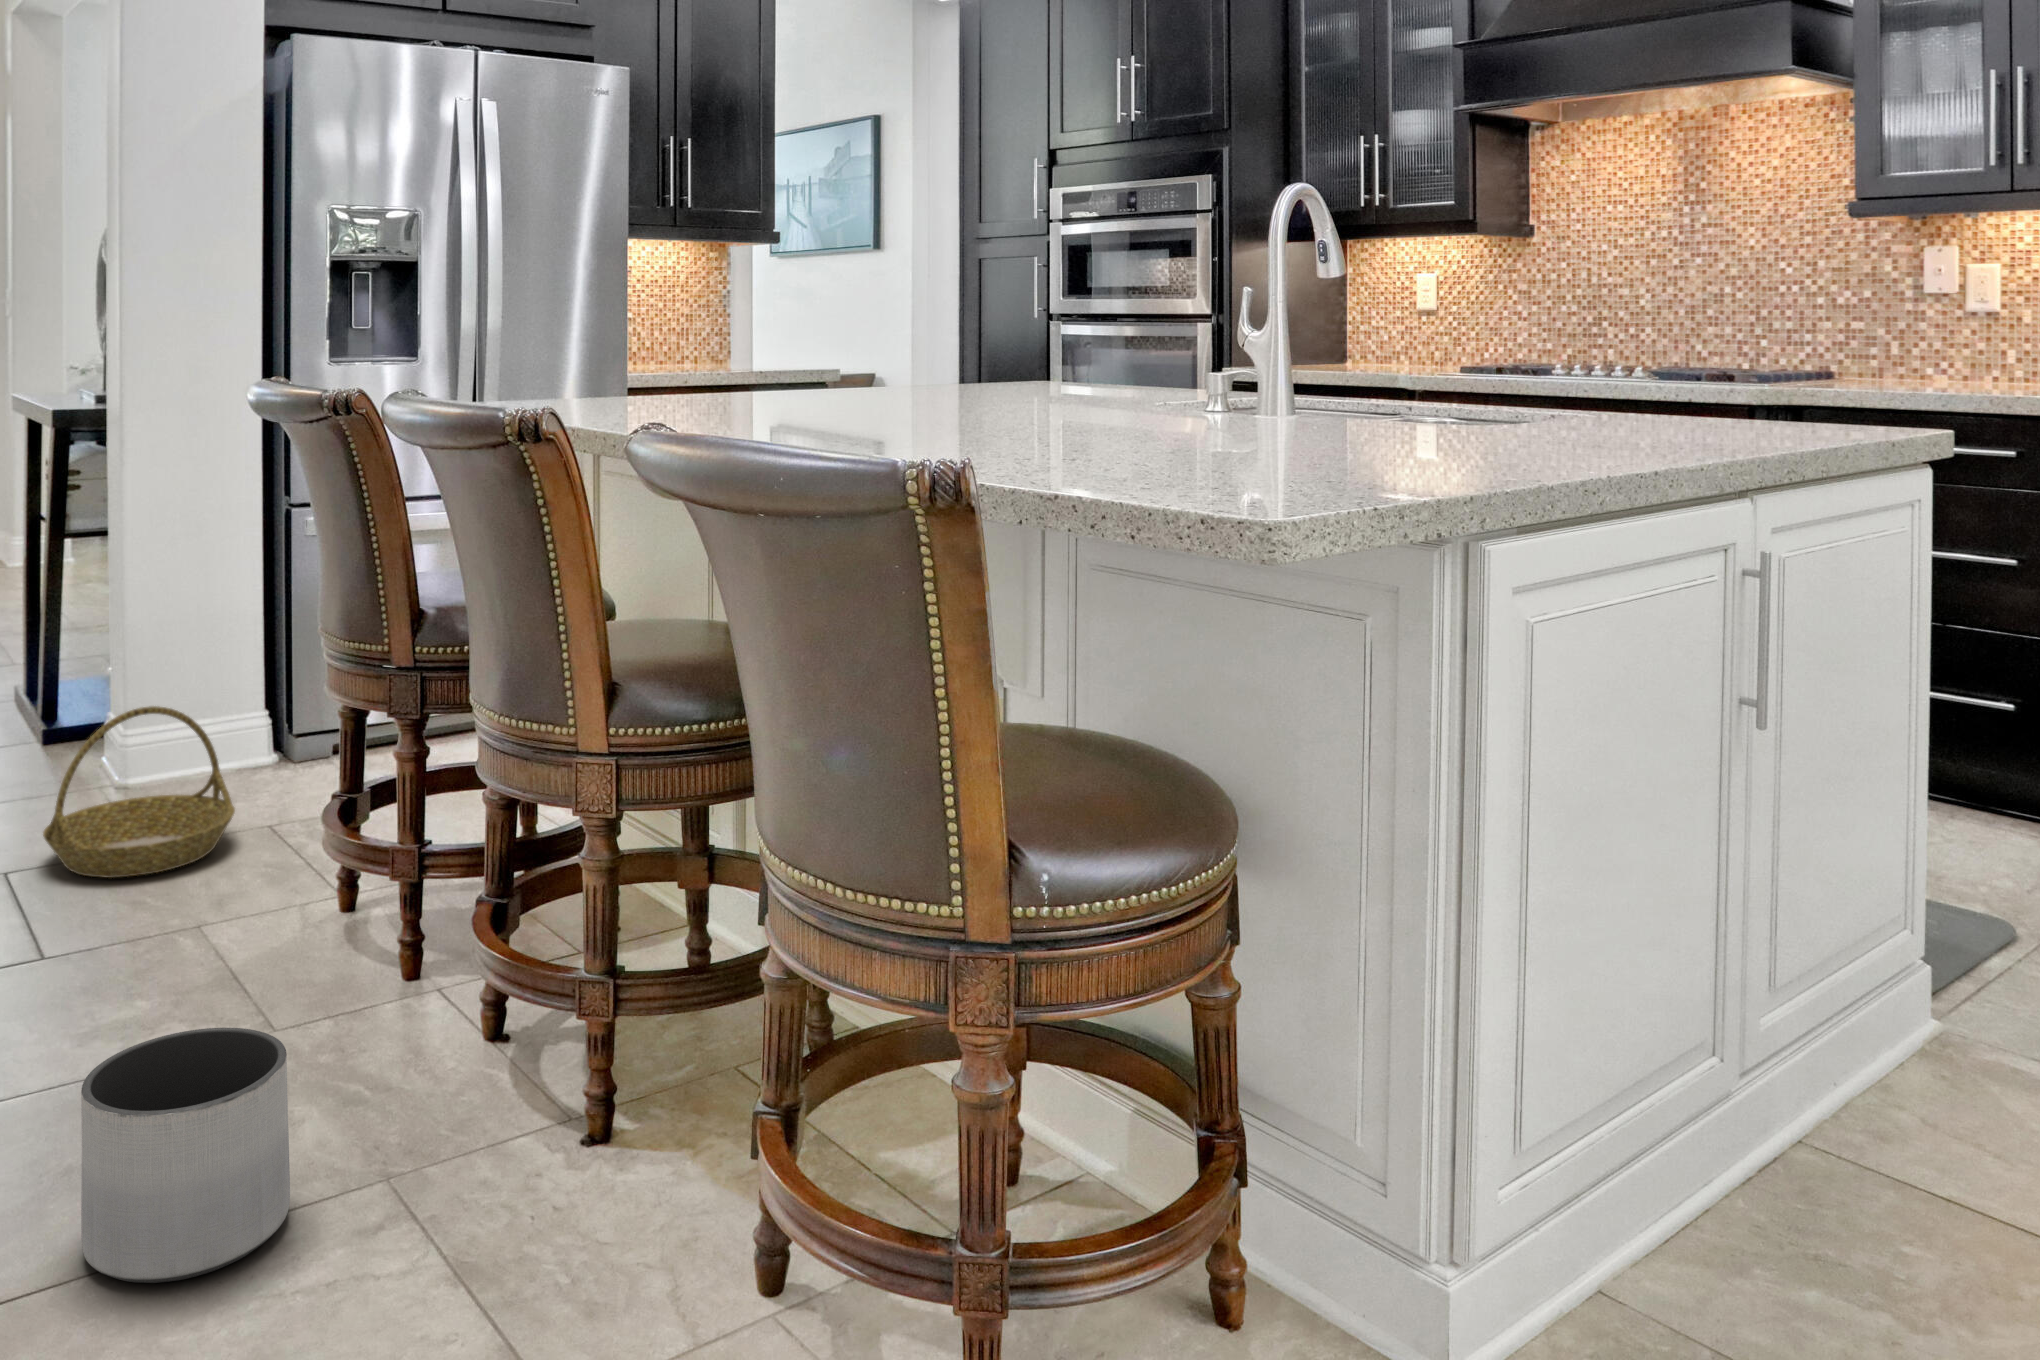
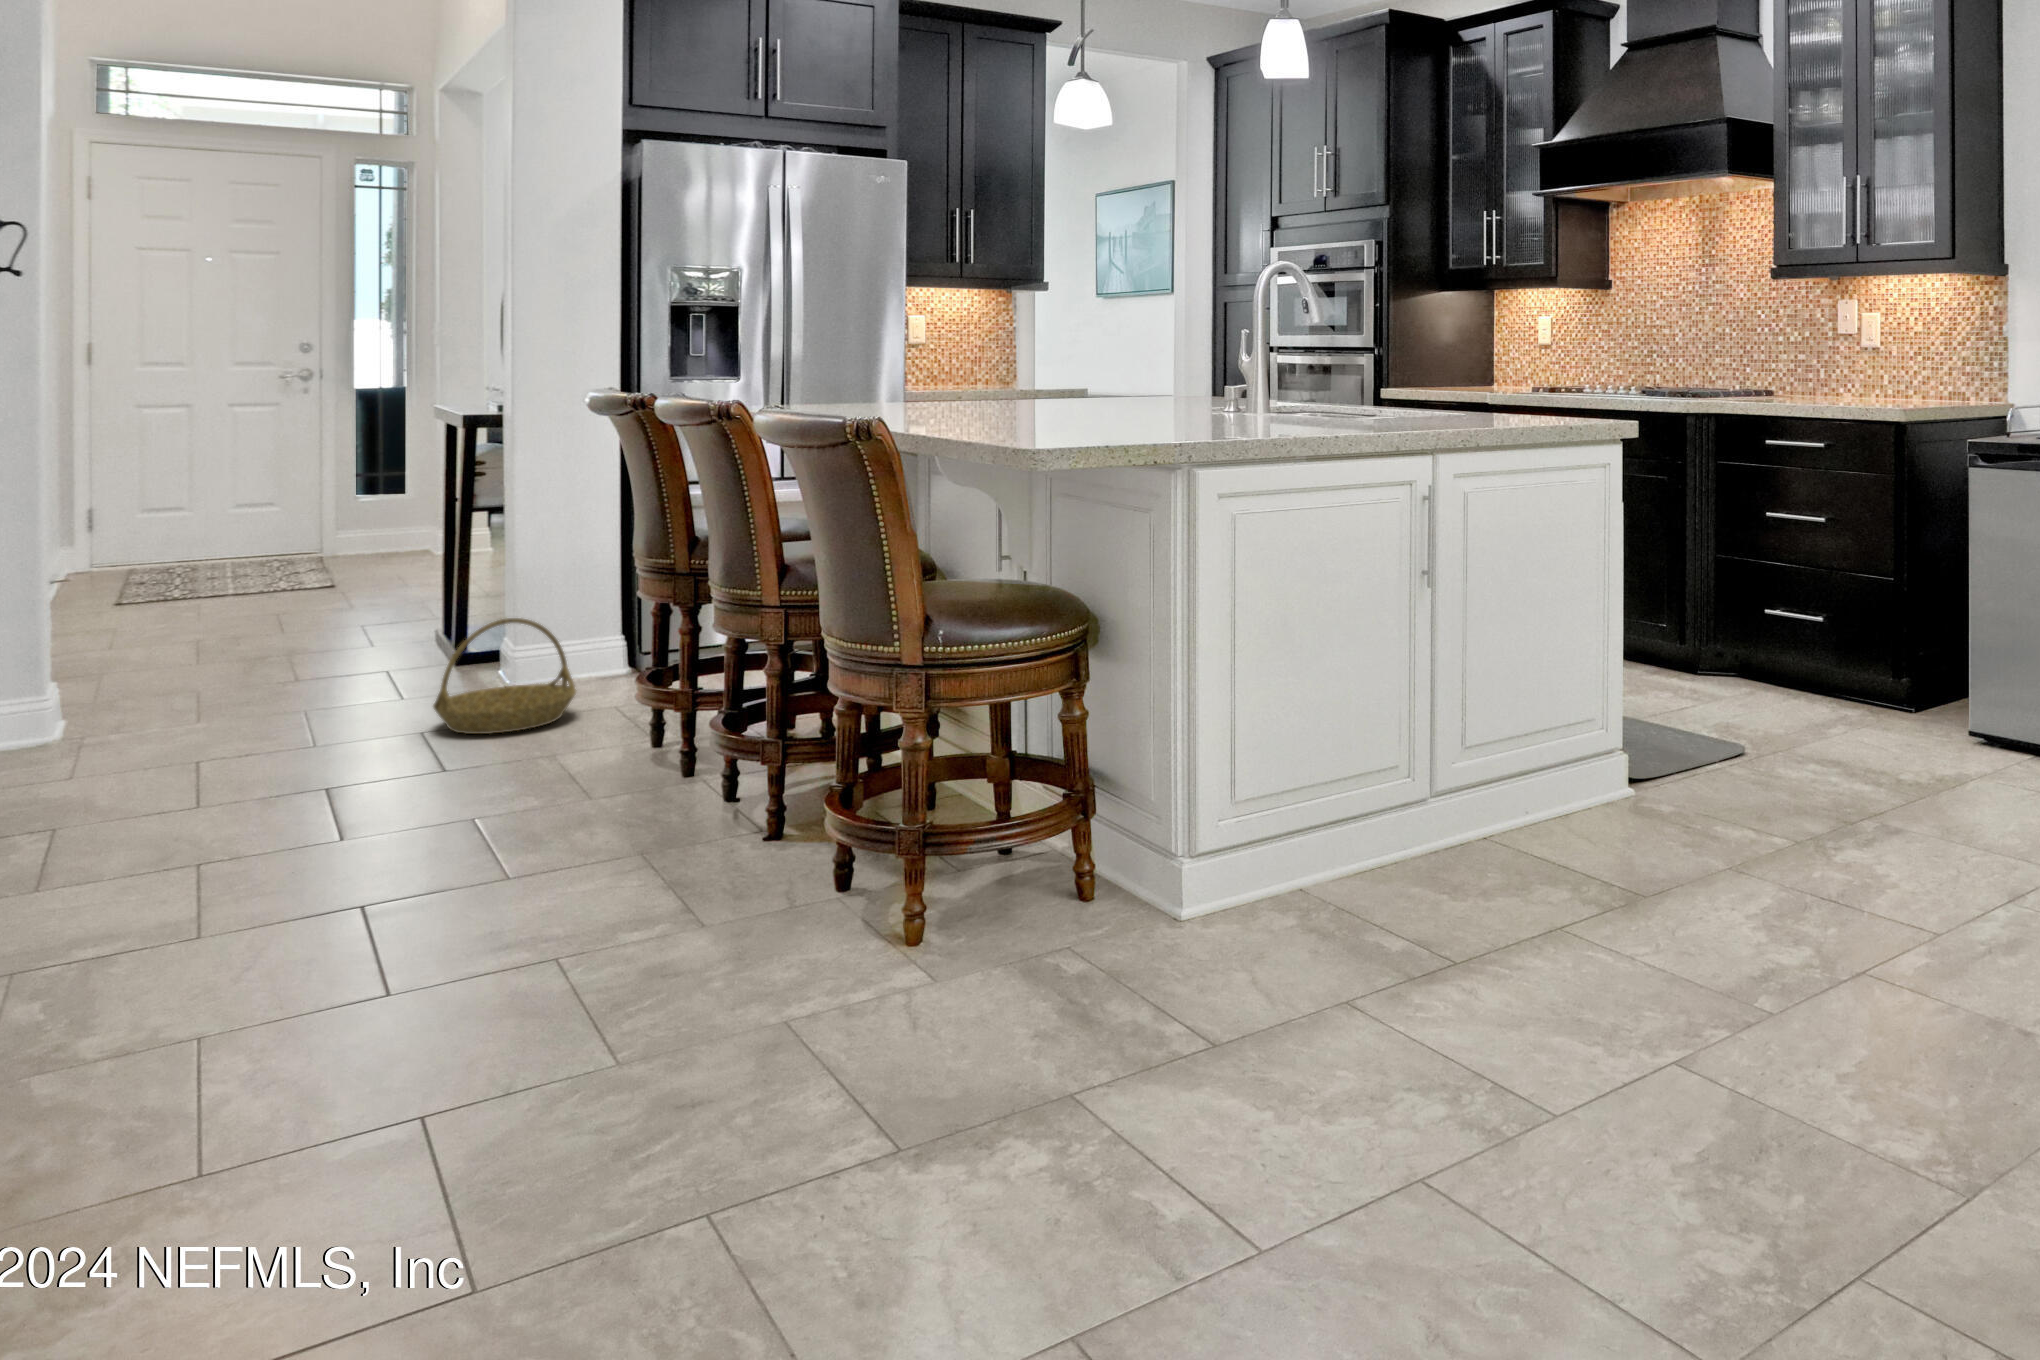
planter: present [81,1028,290,1283] -> none [430,772,563,903]

